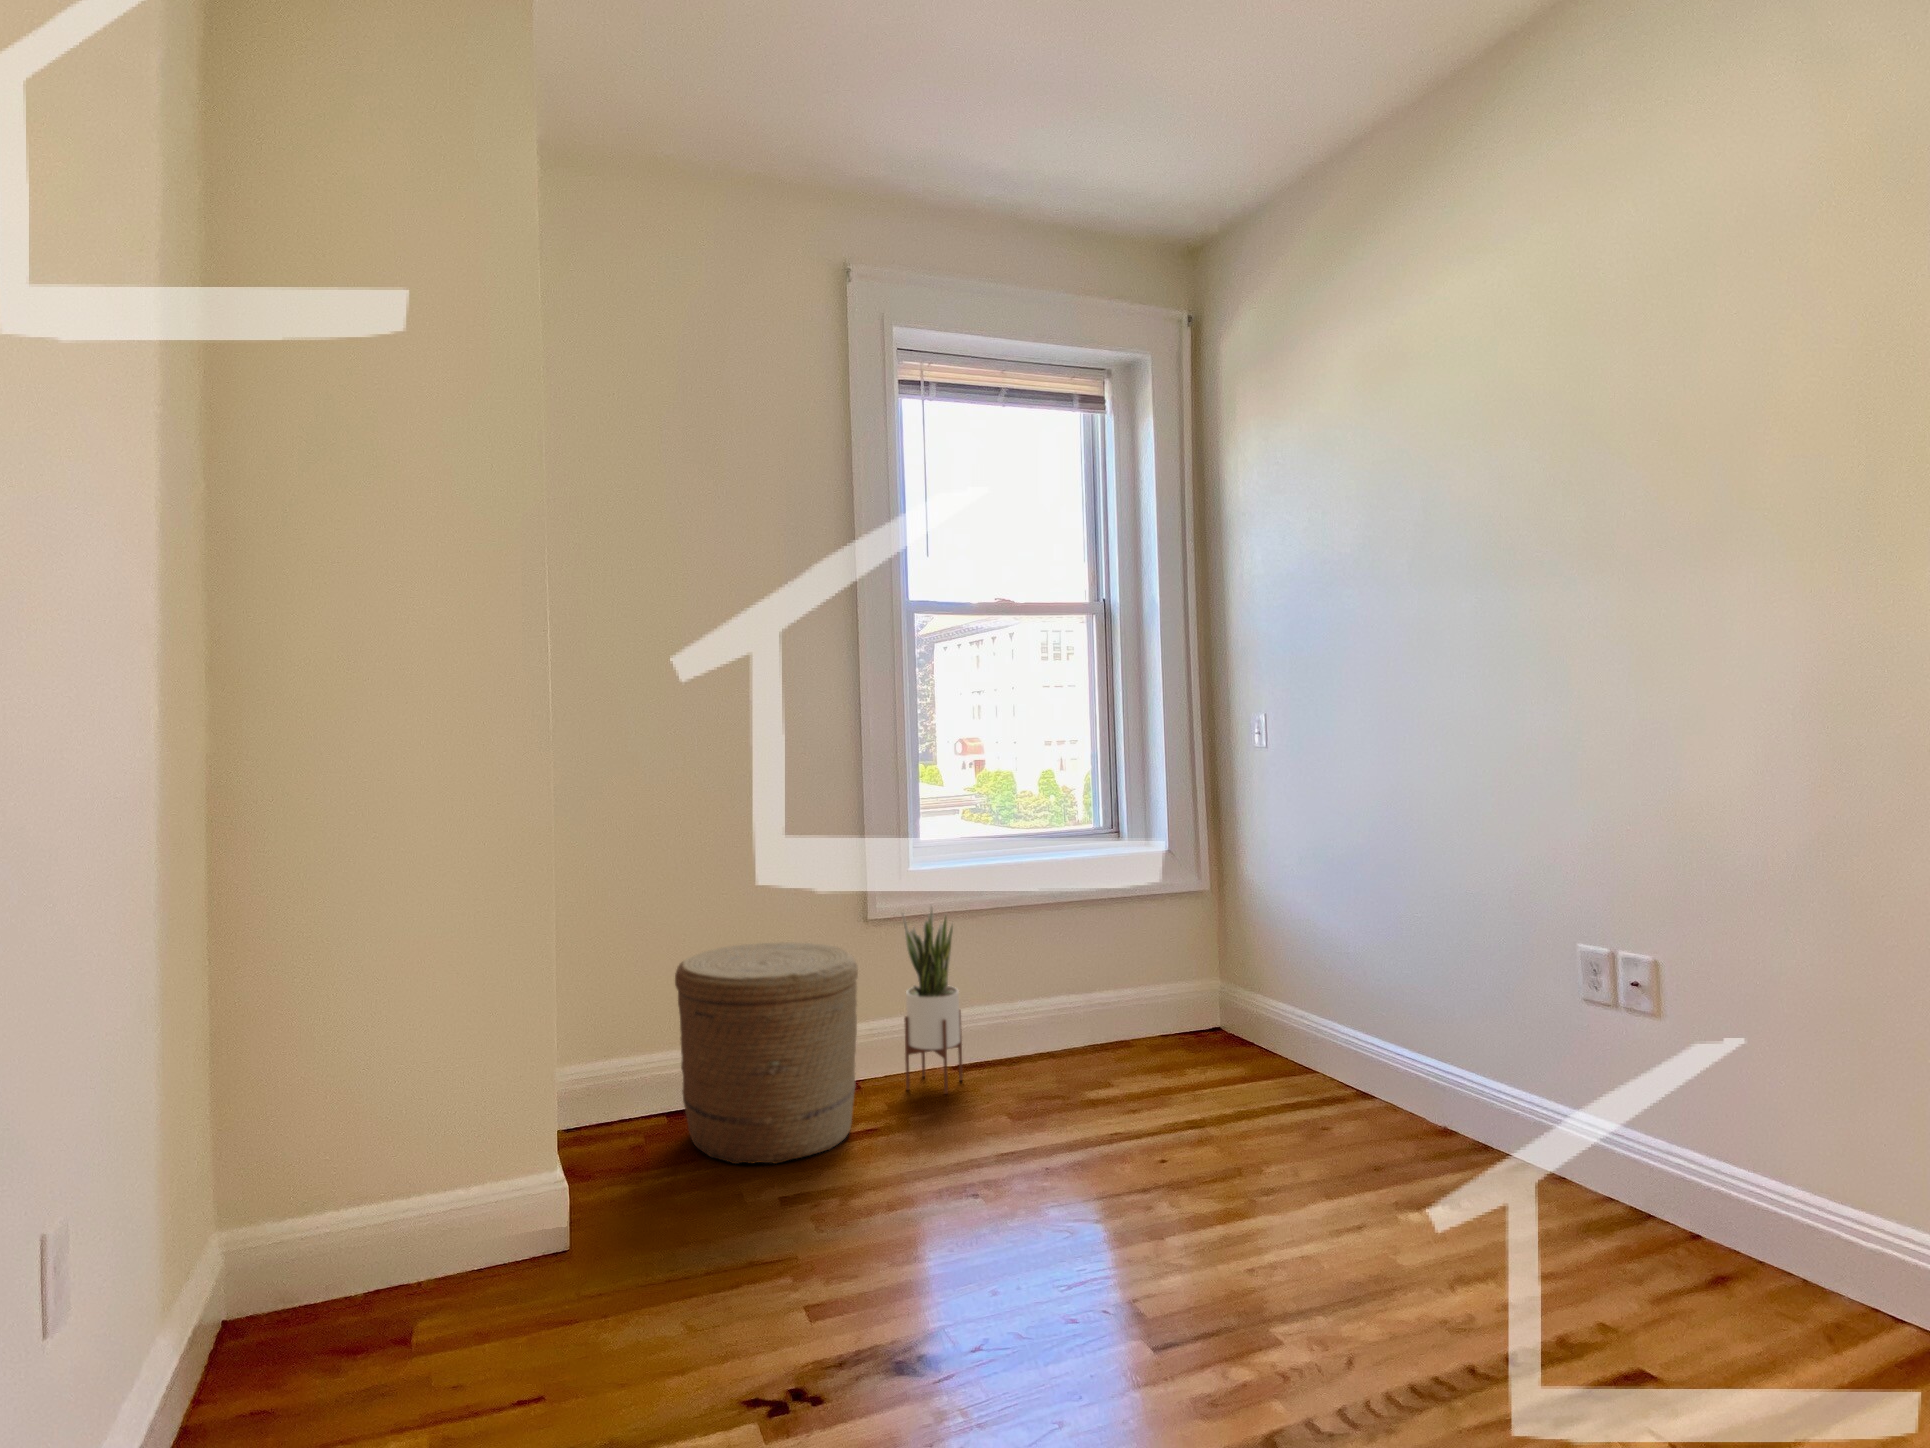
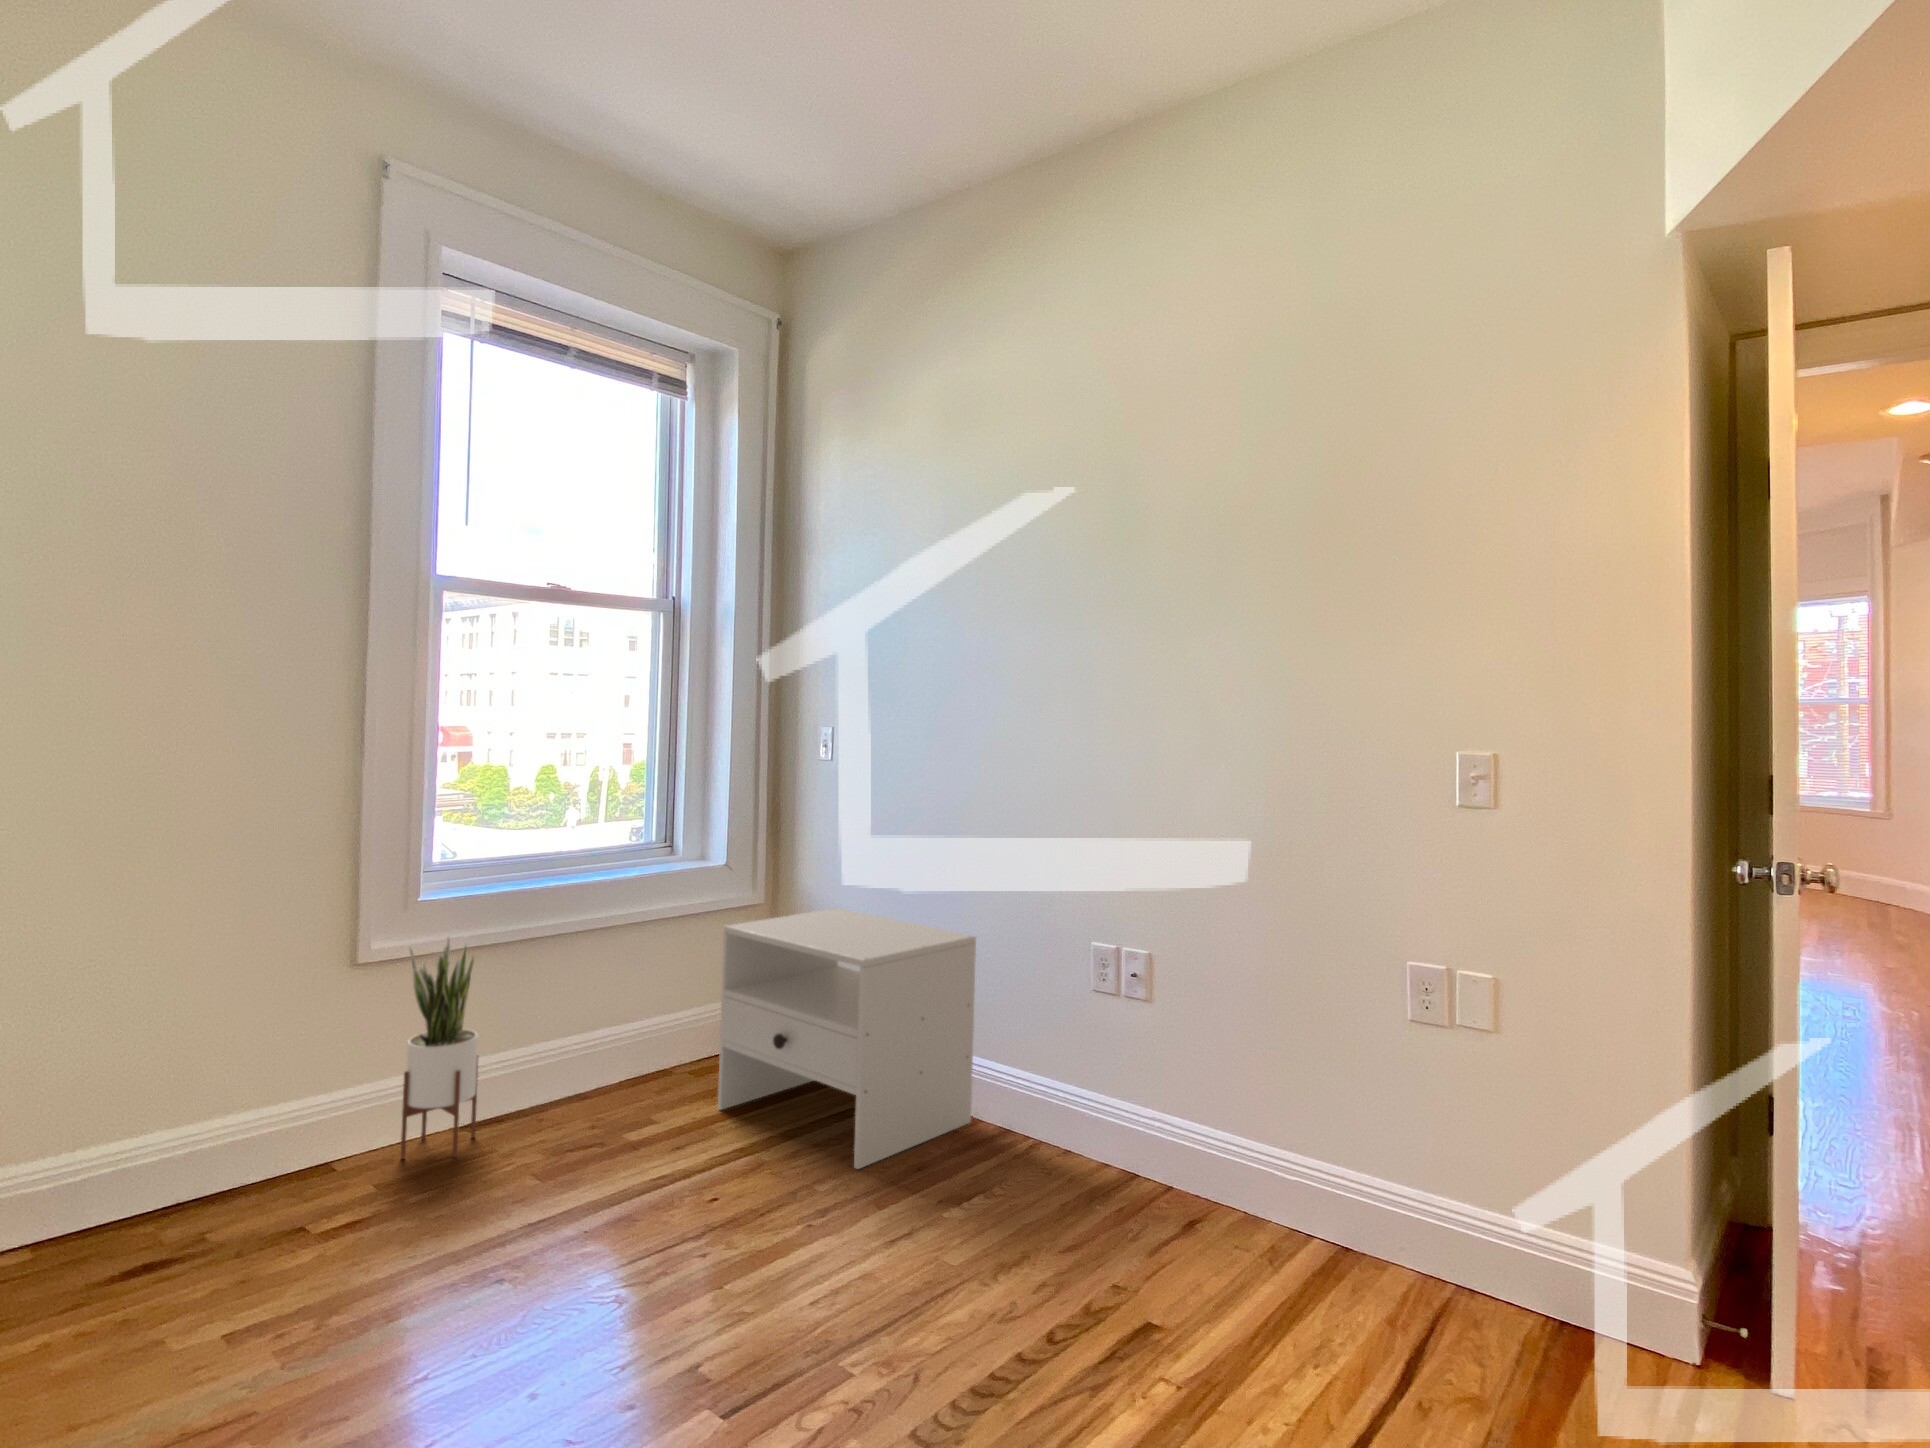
nightstand: none [1166,896,1441,1158] -> present [718,908,976,1169]
woven basket: present [675,942,858,1164] -> none [54,995,349,1304]

